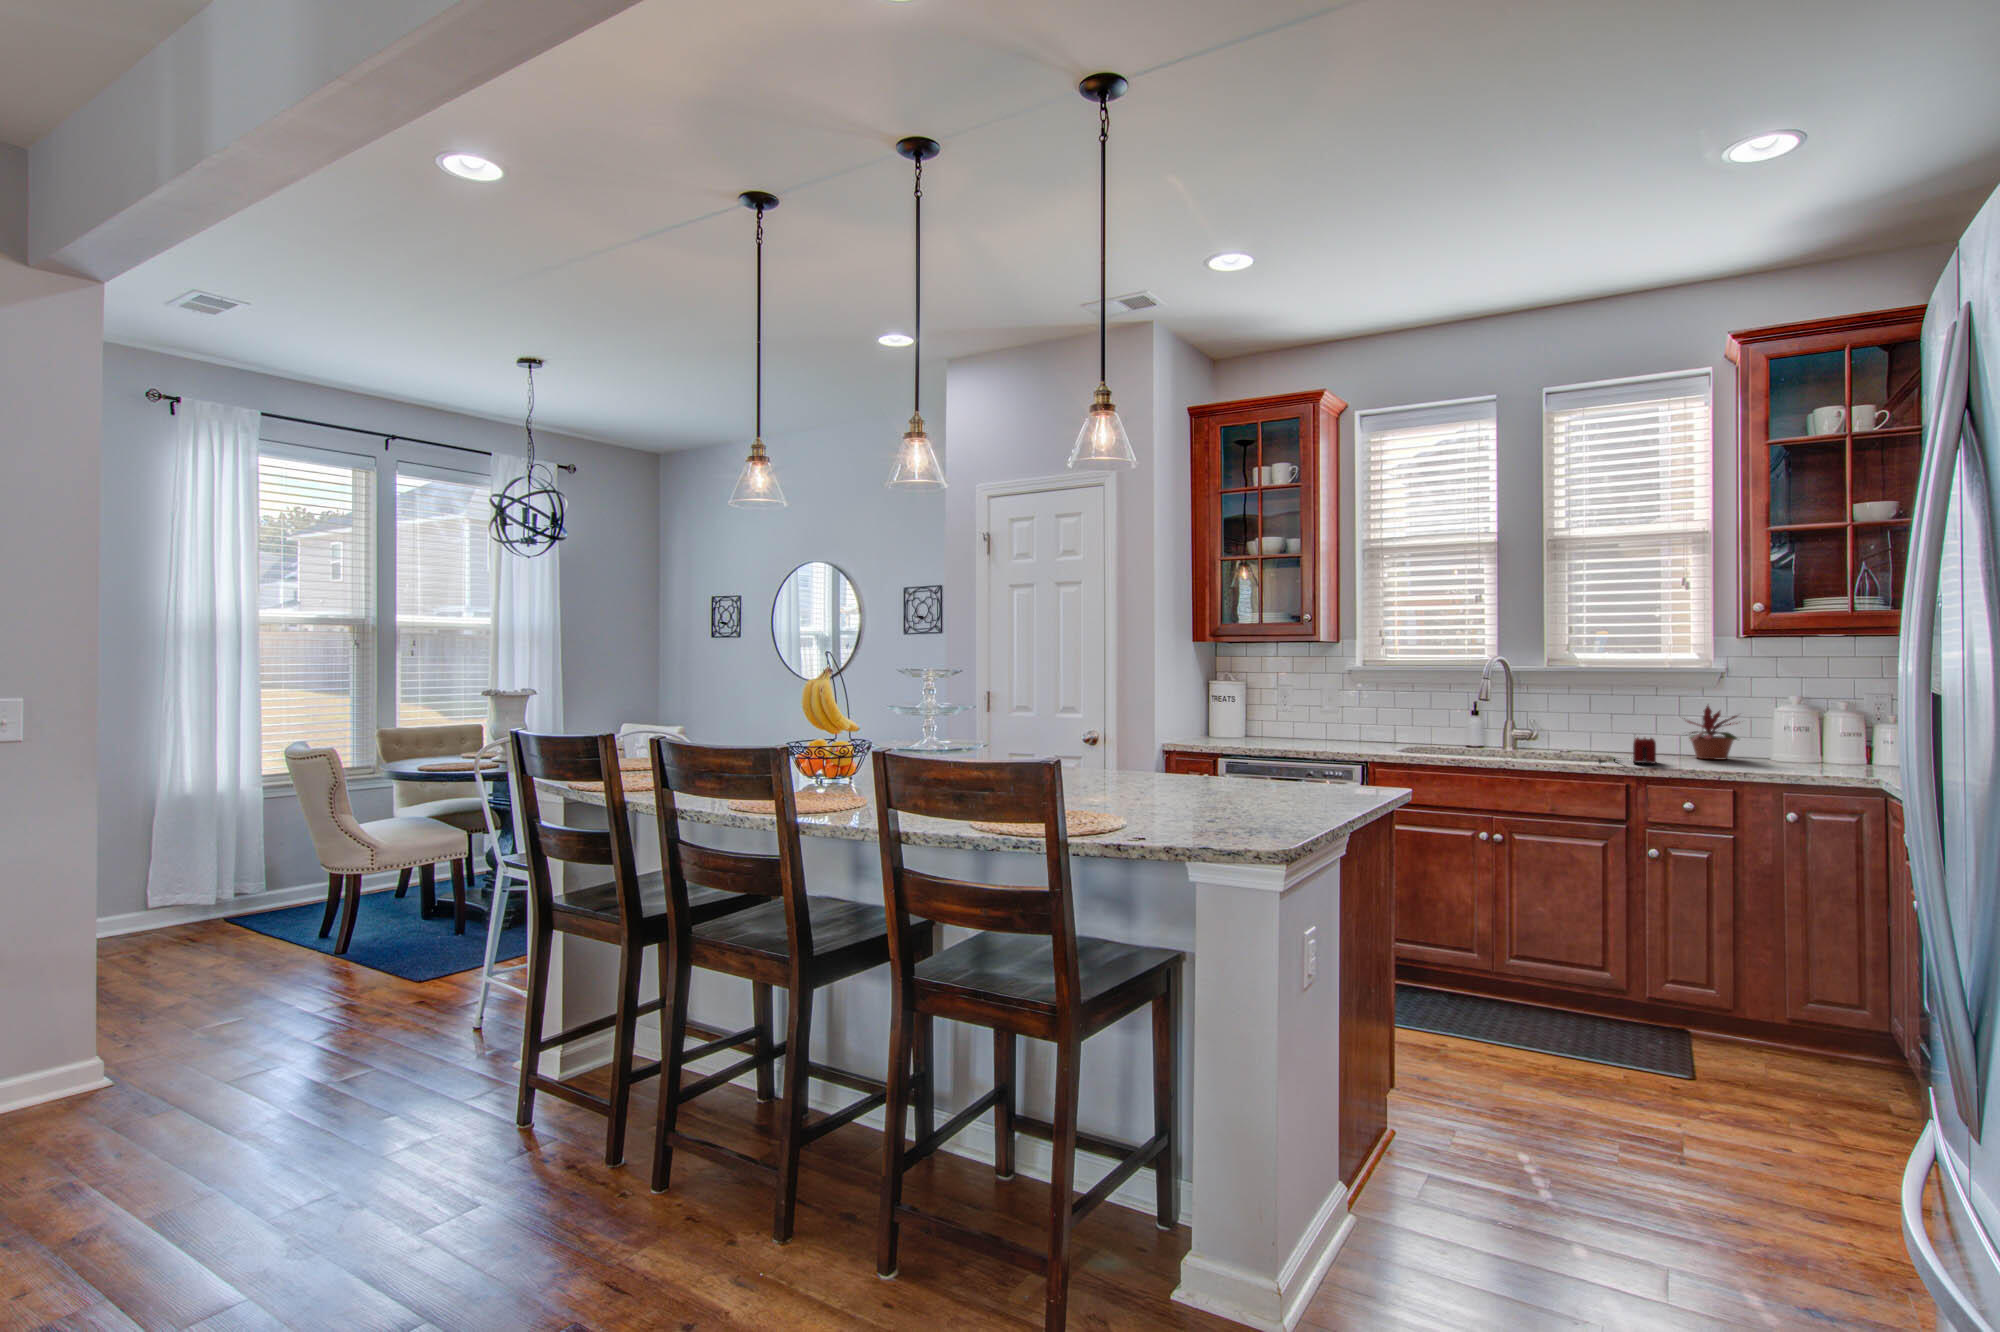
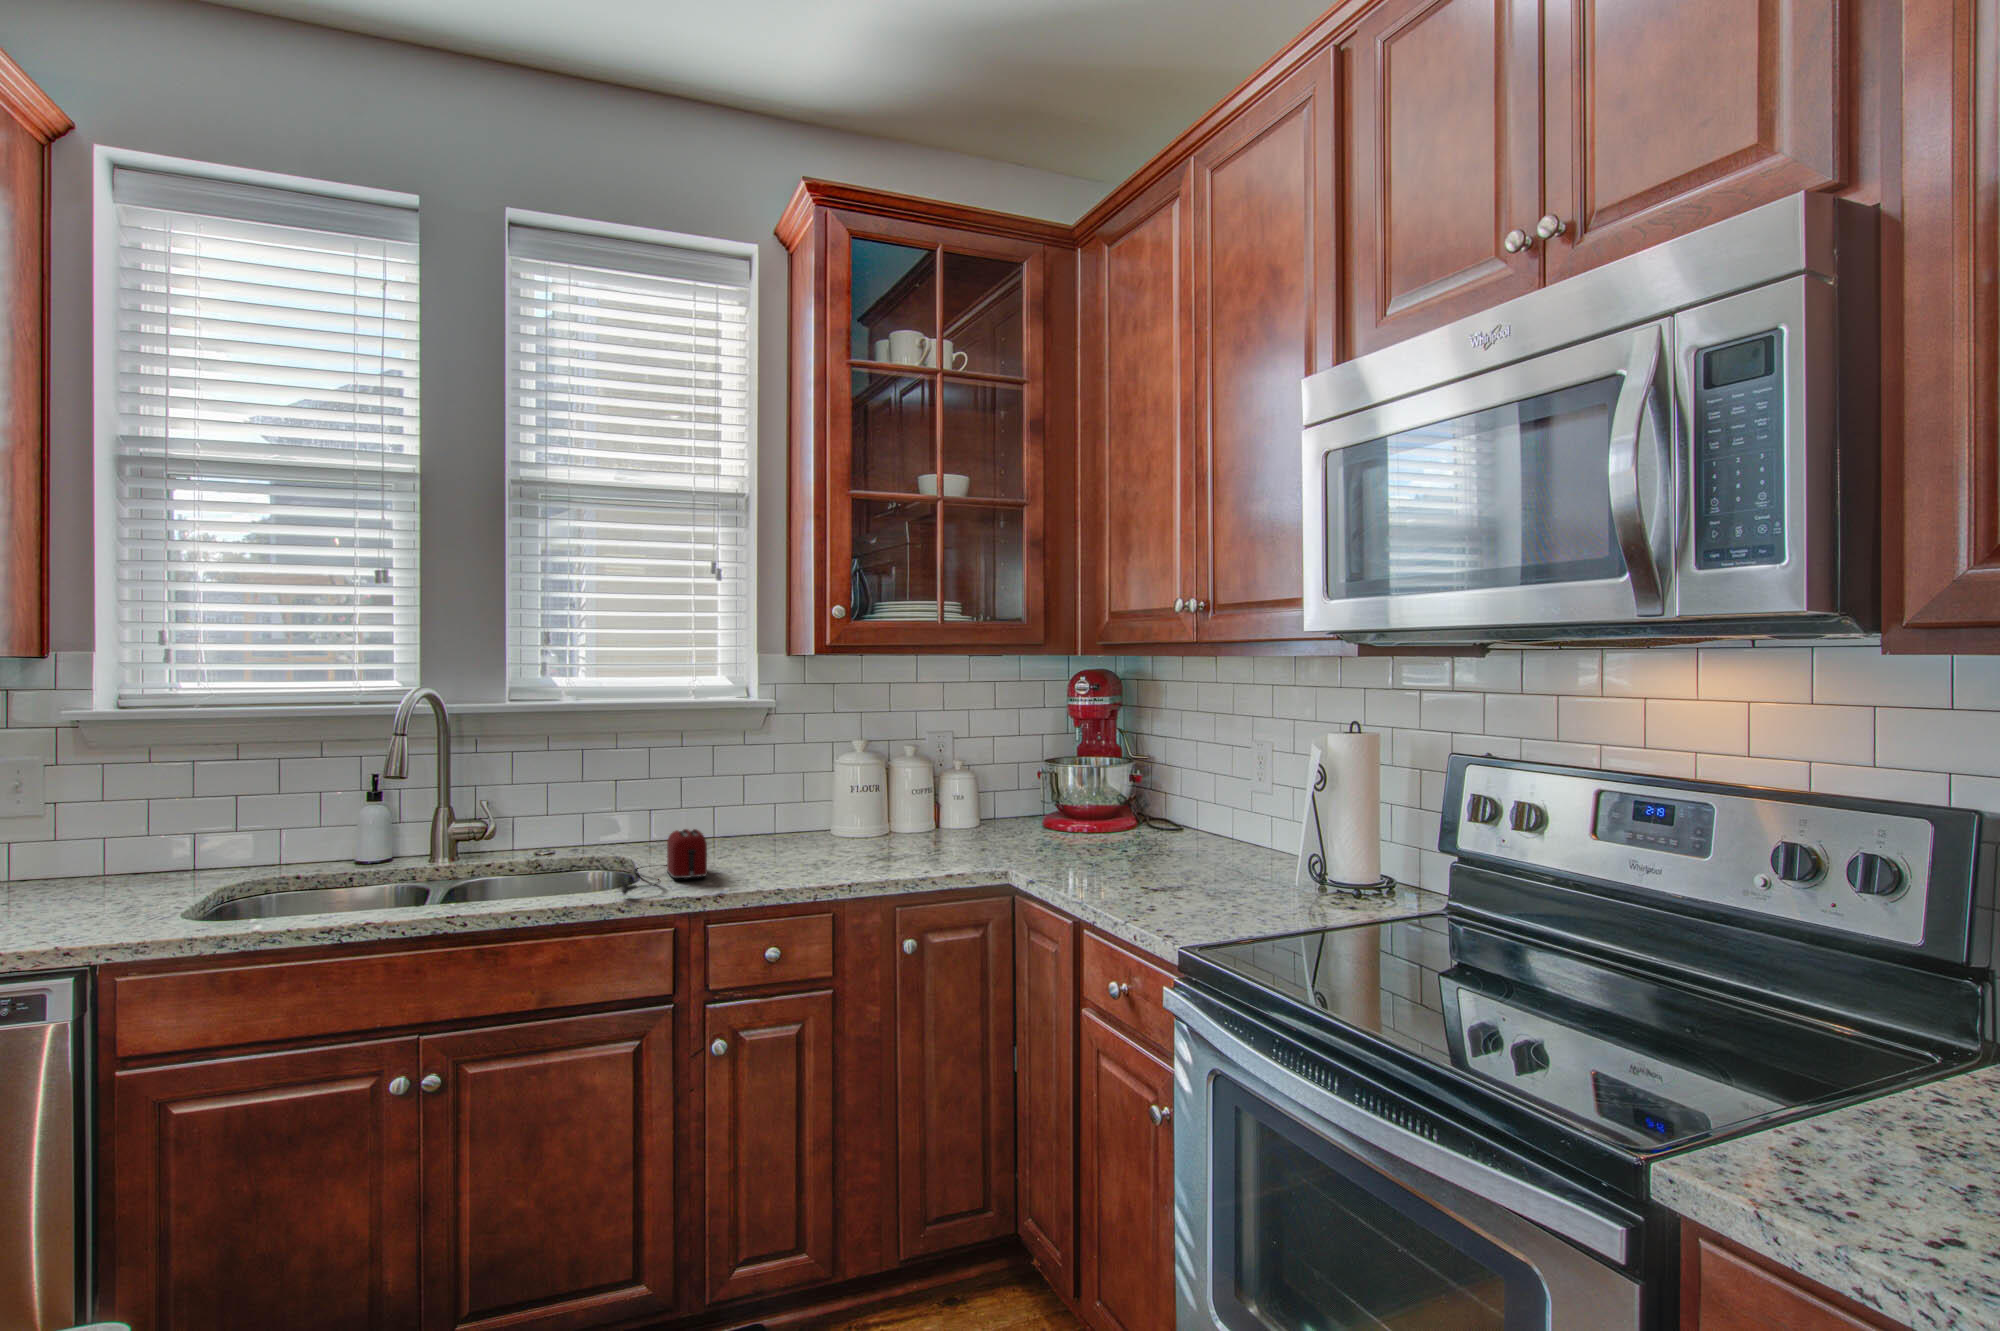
potted plant: present [1684,706,1738,759] -> none [718,762,815,850]

